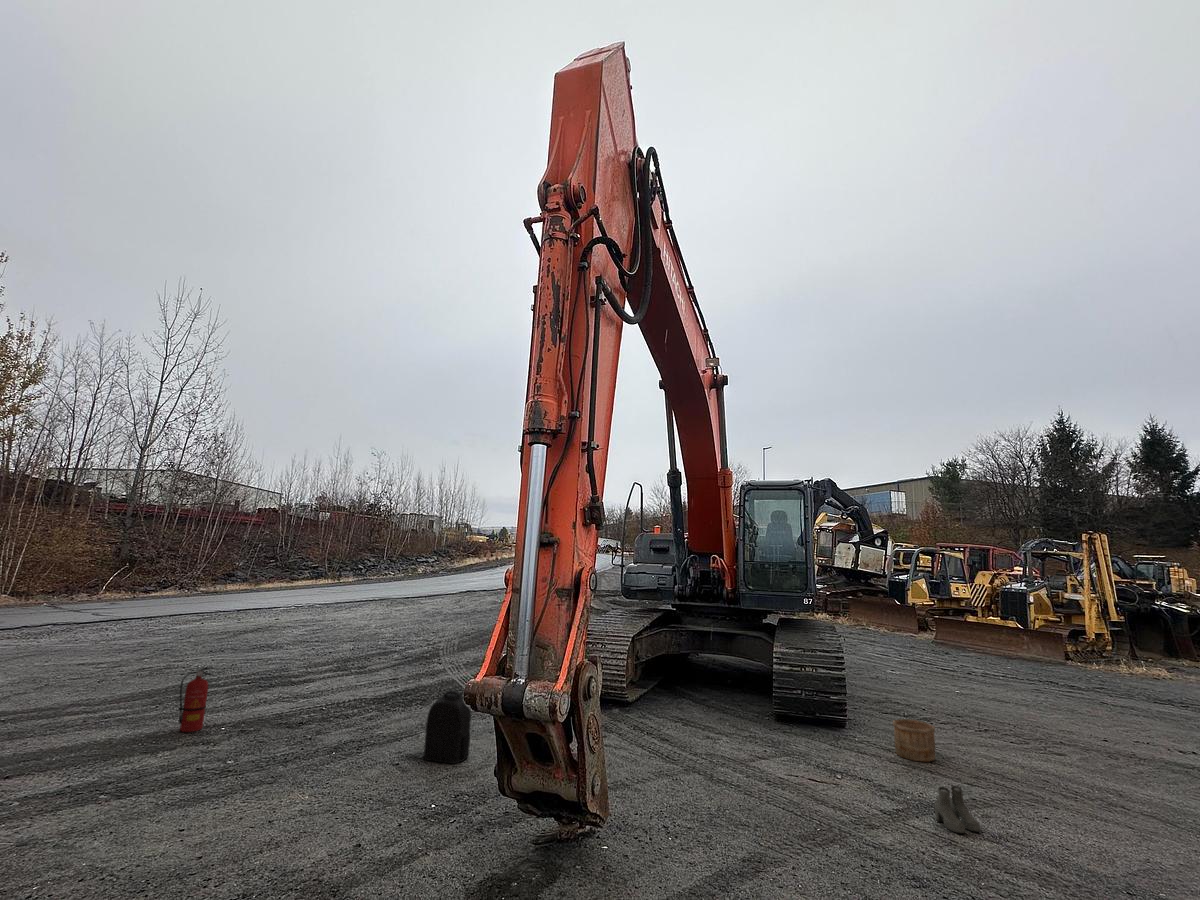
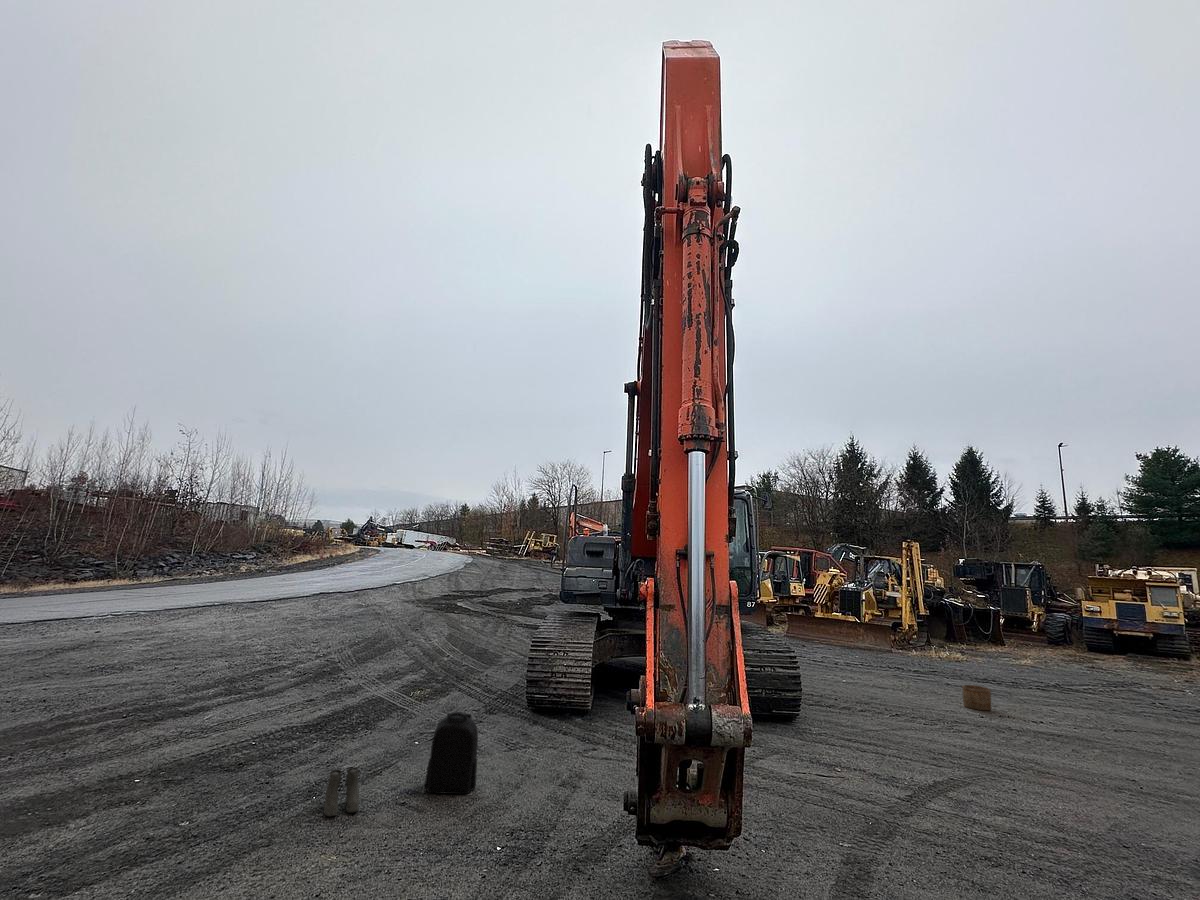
fire extinguisher: present [179,667,213,732] -> none [76,702,125,789]
wooden bucket: present [893,719,935,762] -> present [962,685,991,710]
boots: present [934,786,980,833] -> present [324,767,360,817]

